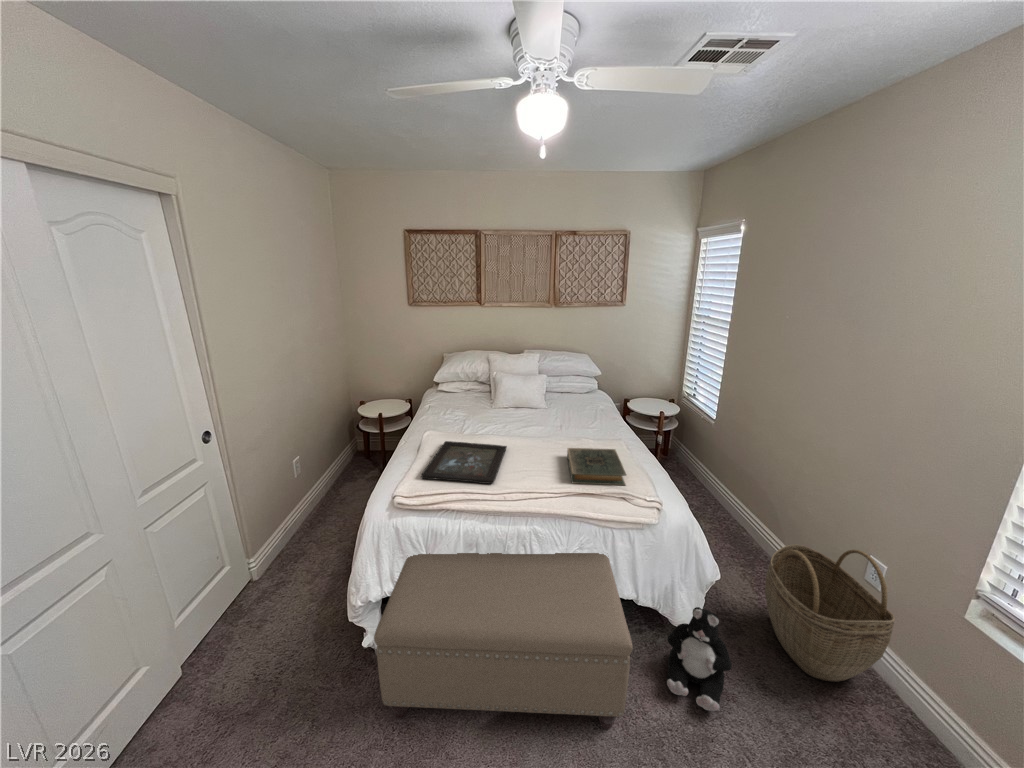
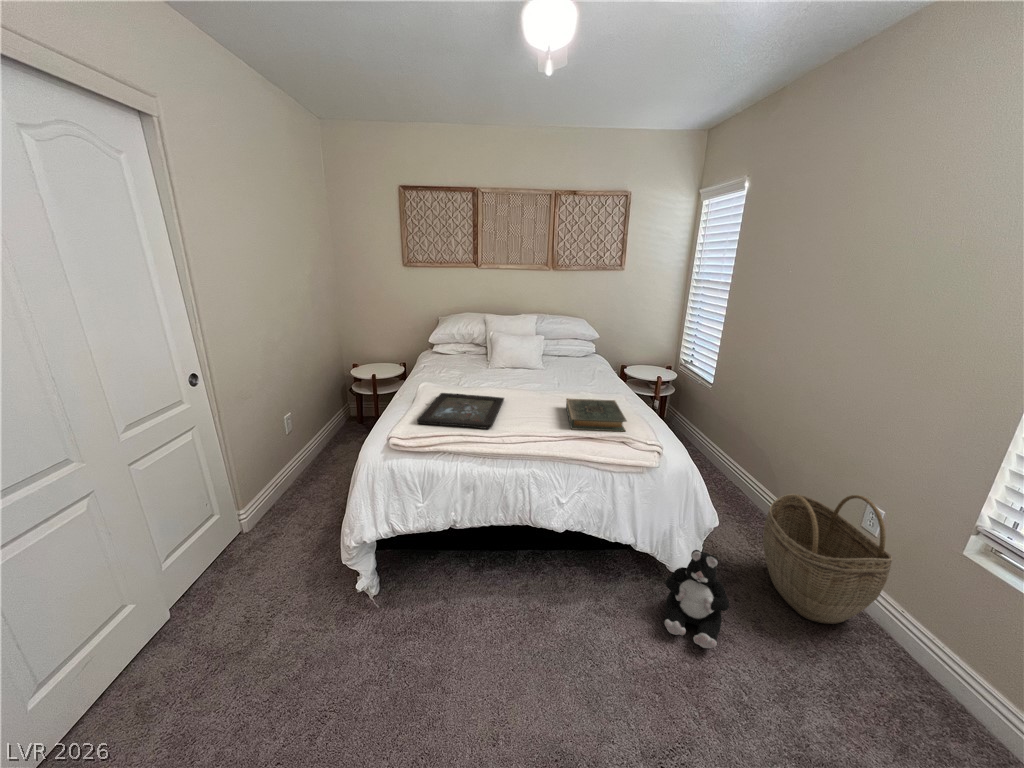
ottoman: present [374,553,633,729] -> none [369,487,632,665]

